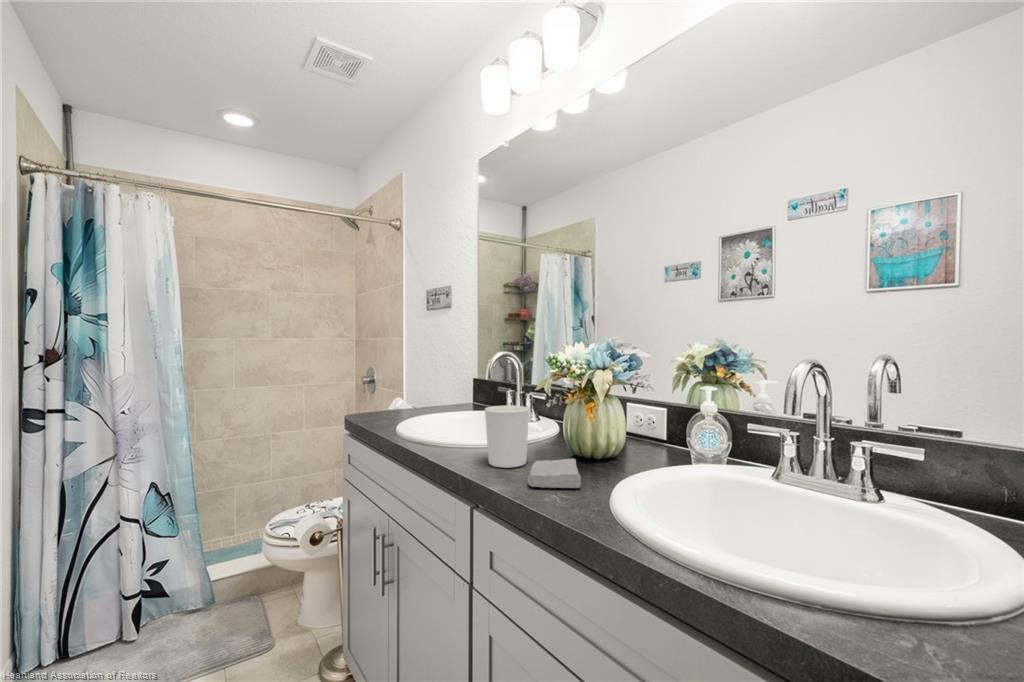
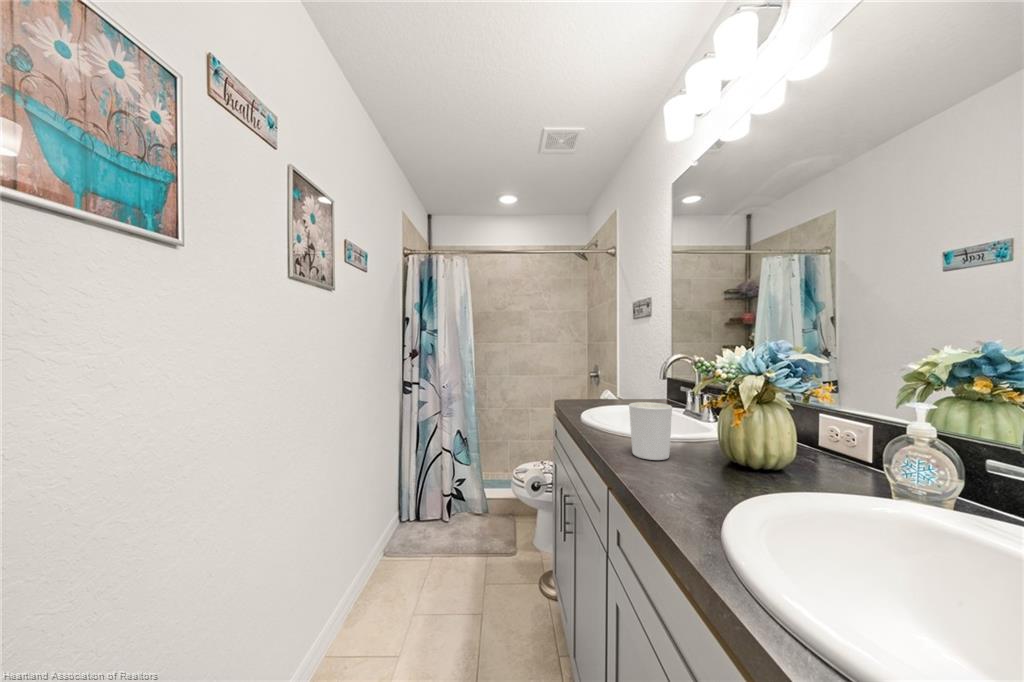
soap bar: present [528,459,581,488] -> none [652,457,707,492]

